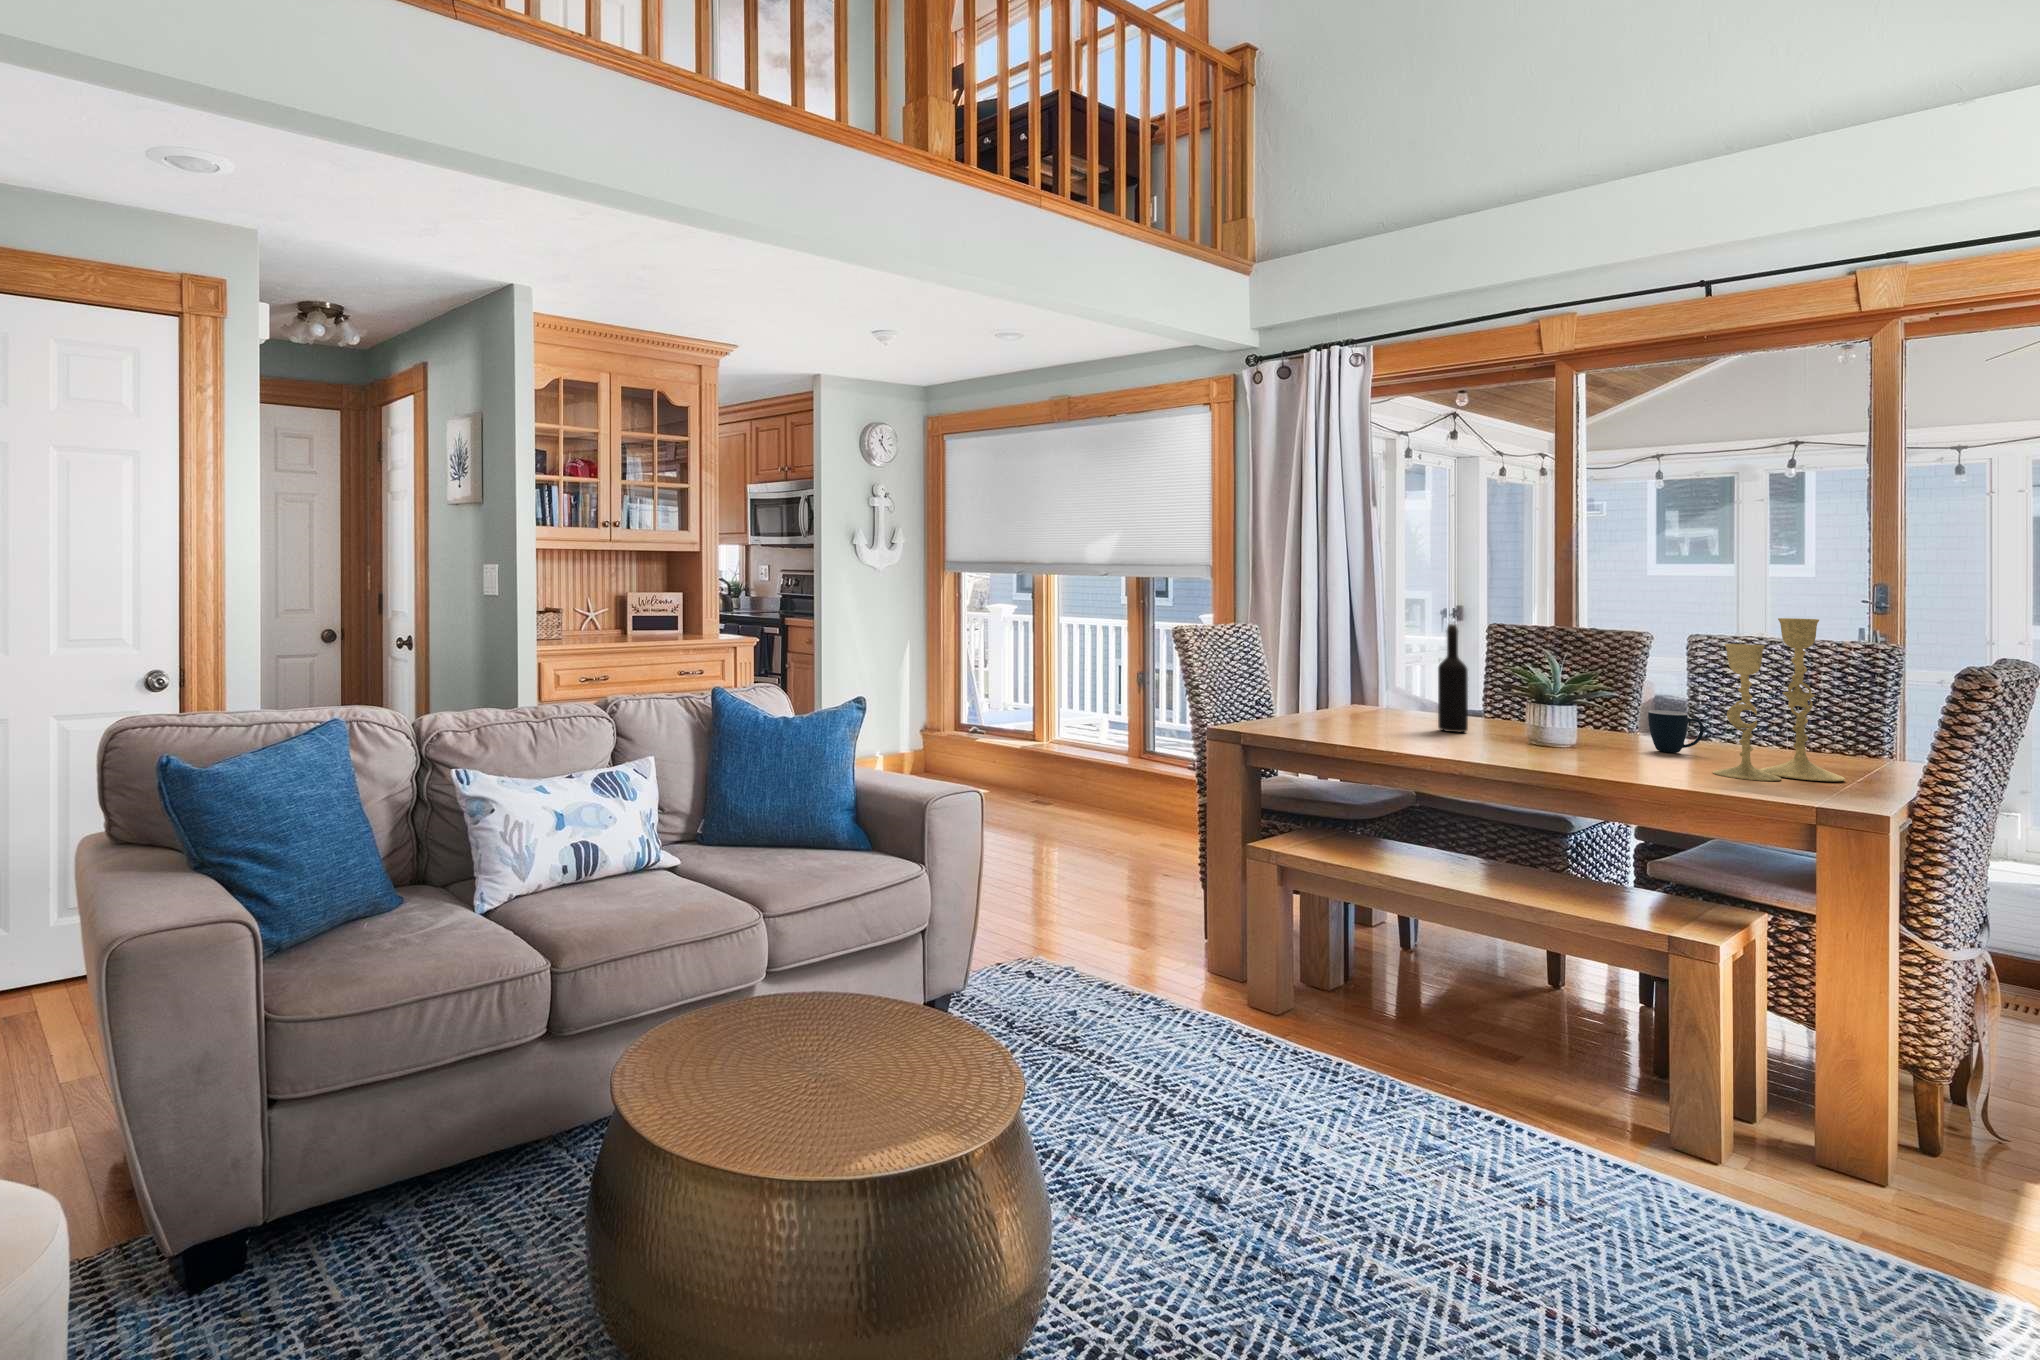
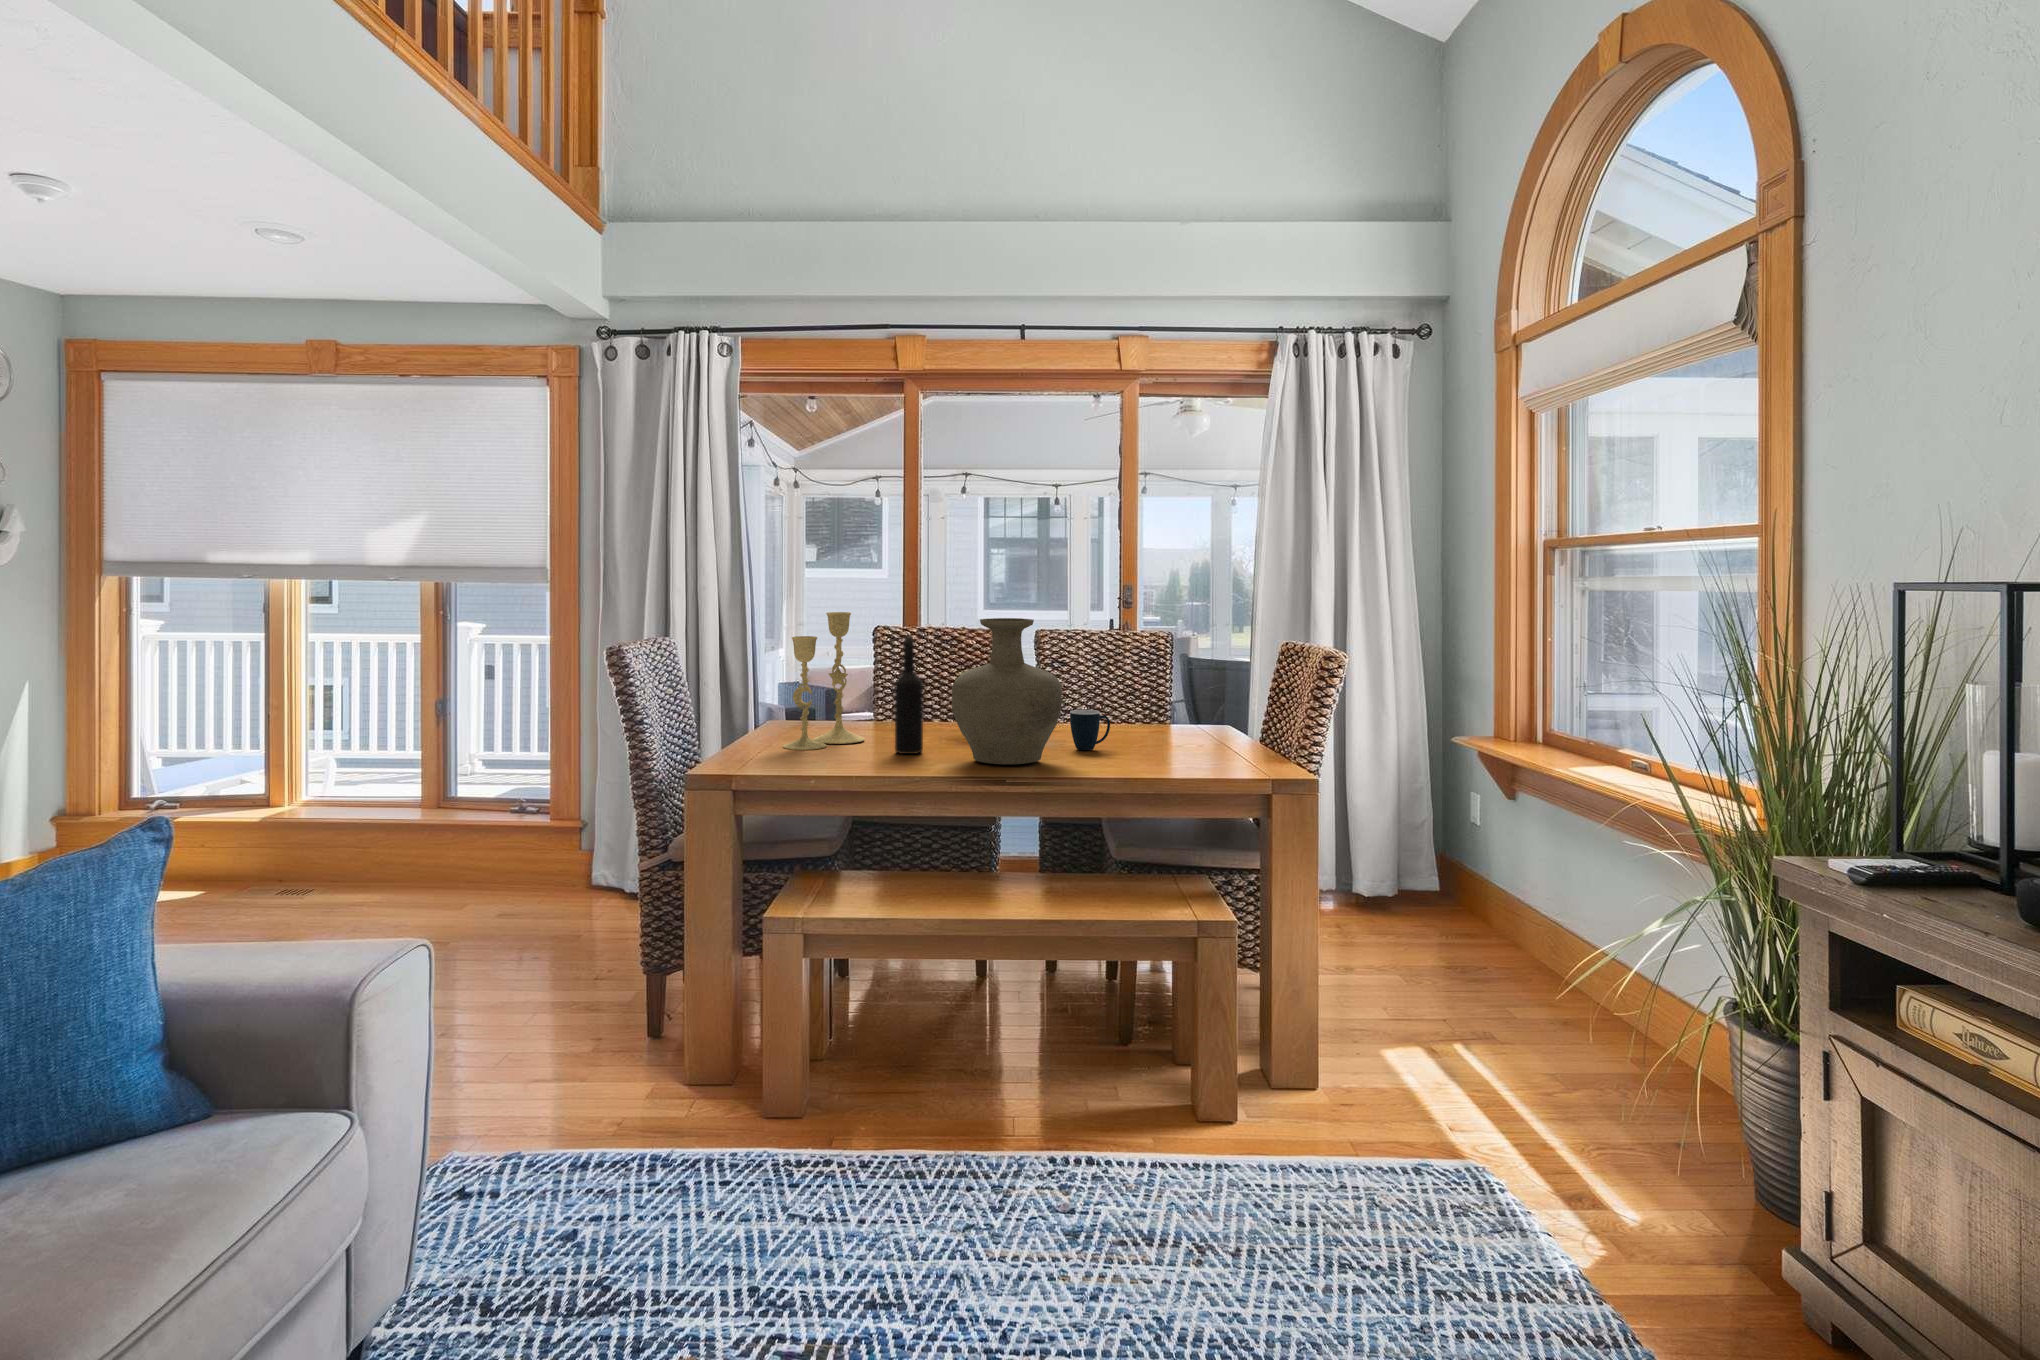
vase: none [1481,609,1611,750] -> present [952,618,1062,765]
candlestick: present [1713,618,1845,781] -> present [783,612,865,750]

